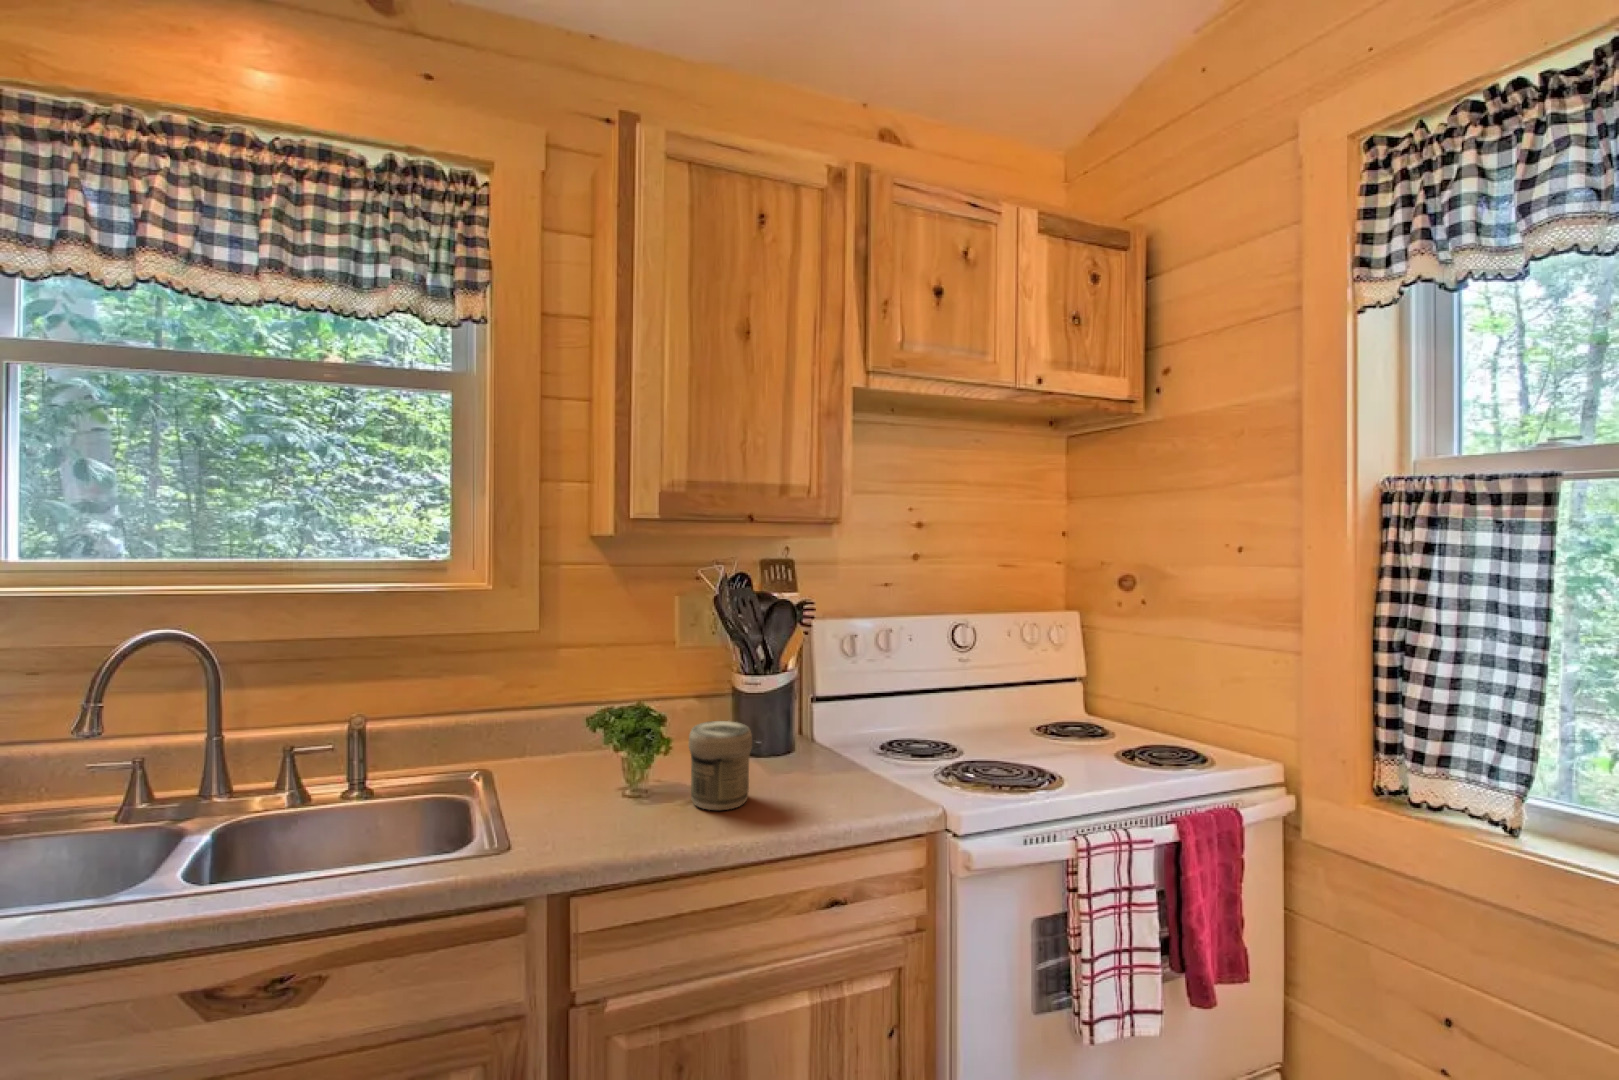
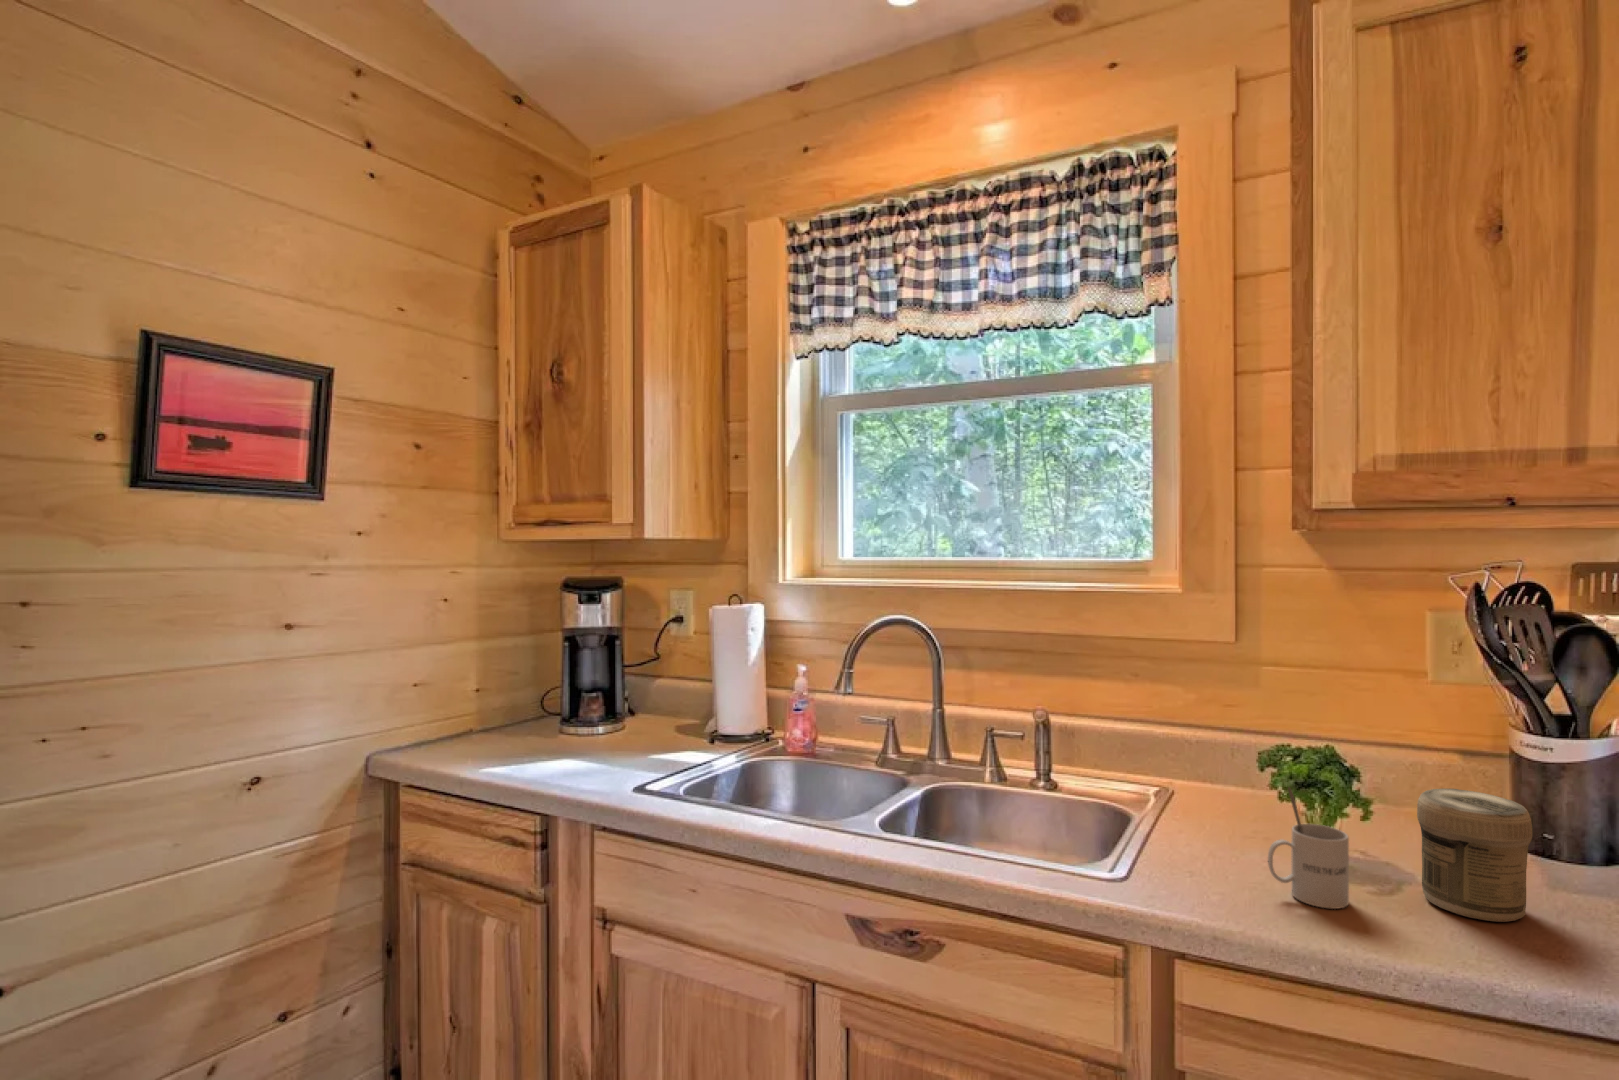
mug: none [597,747,652,837] -> present [1268,788,1349,909]

